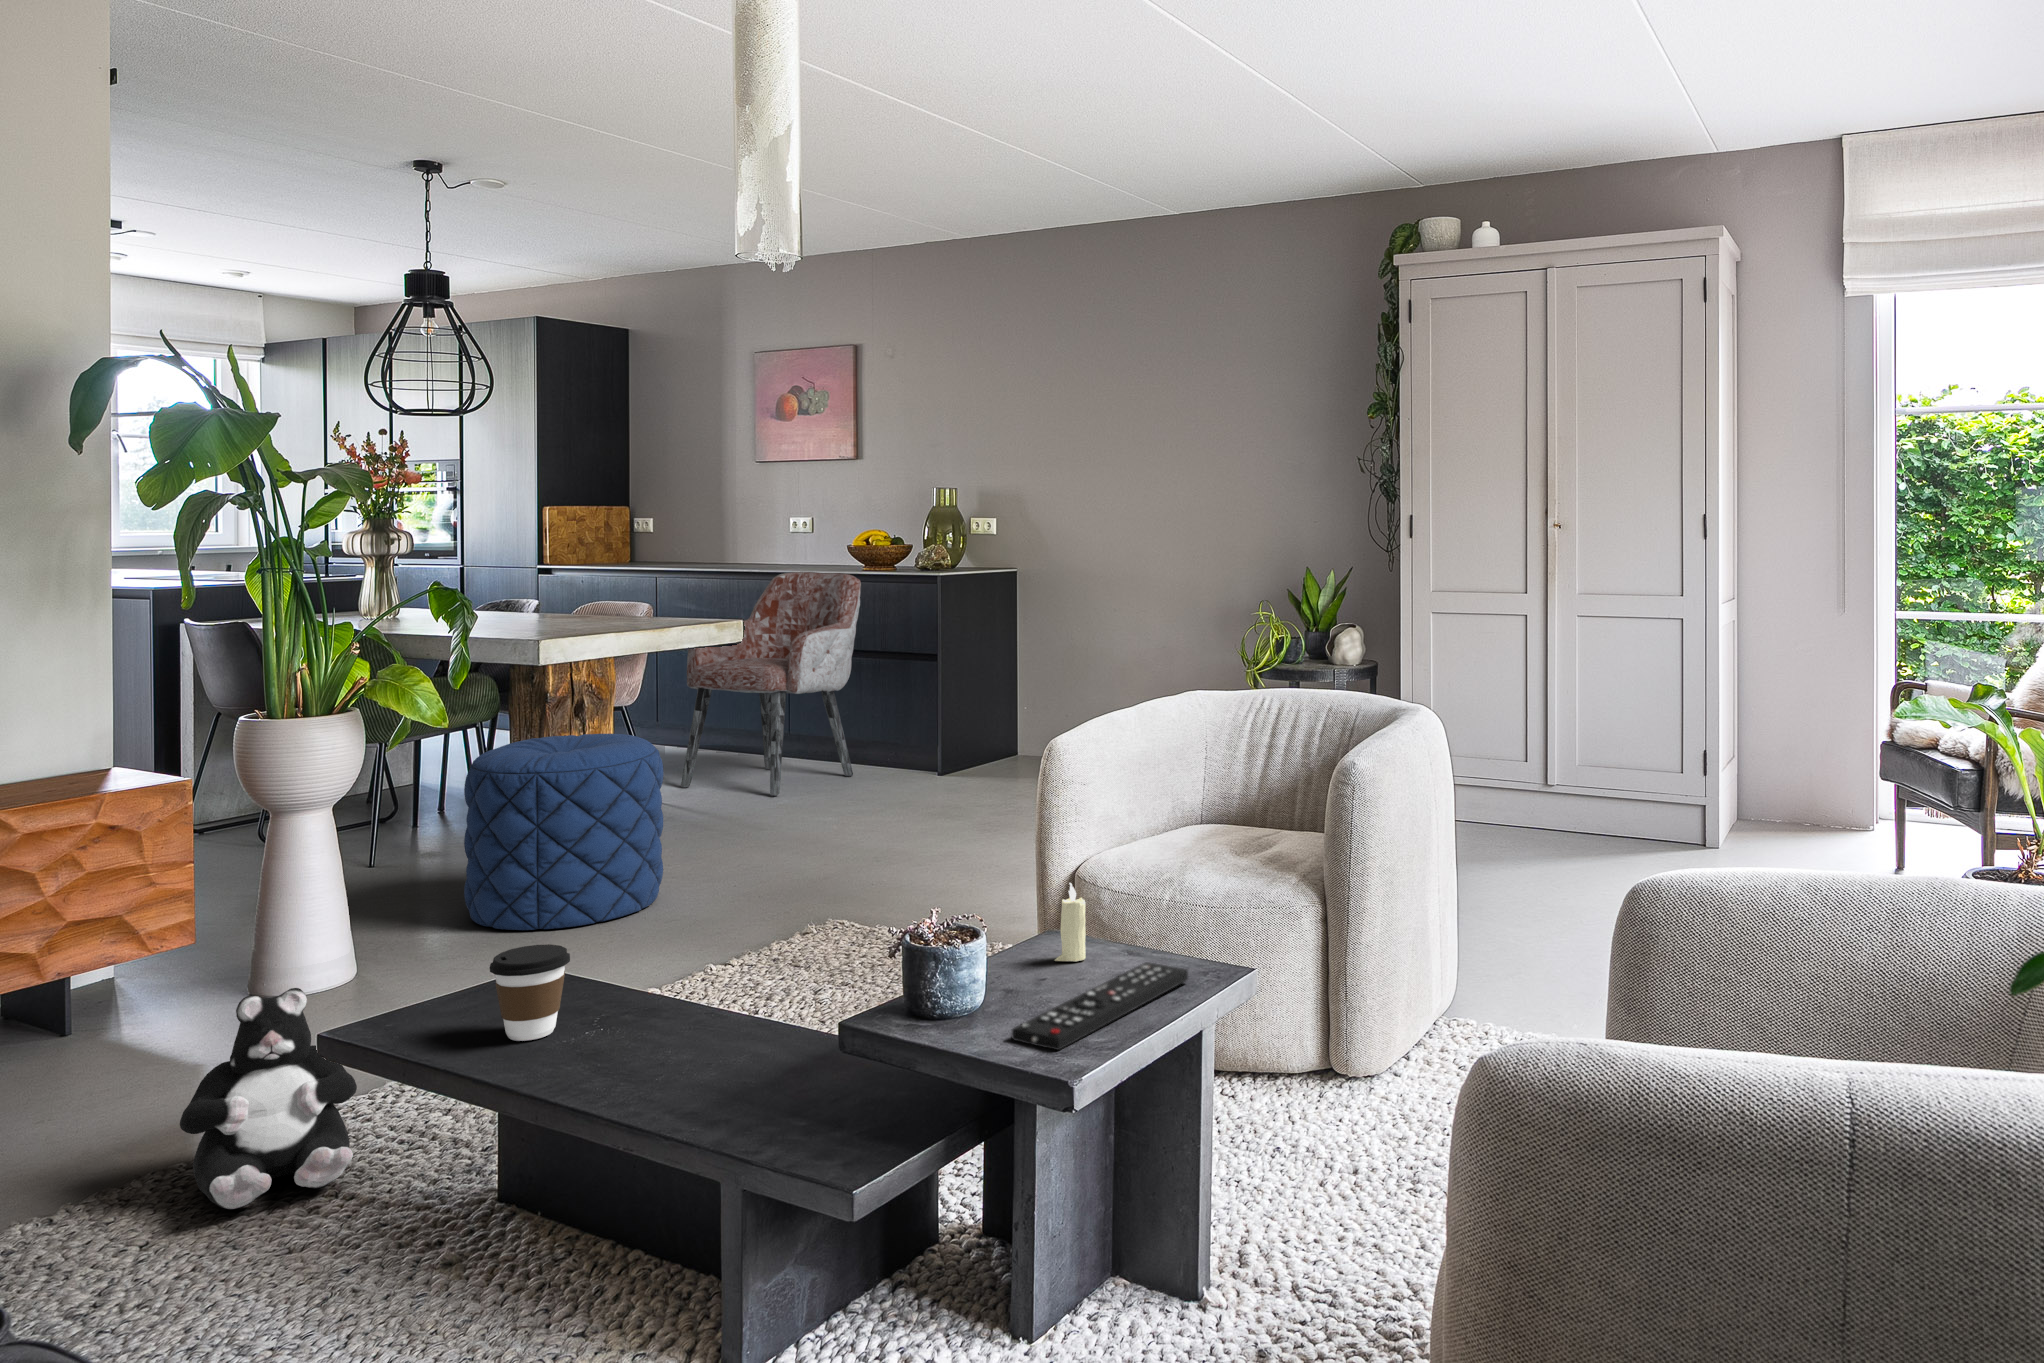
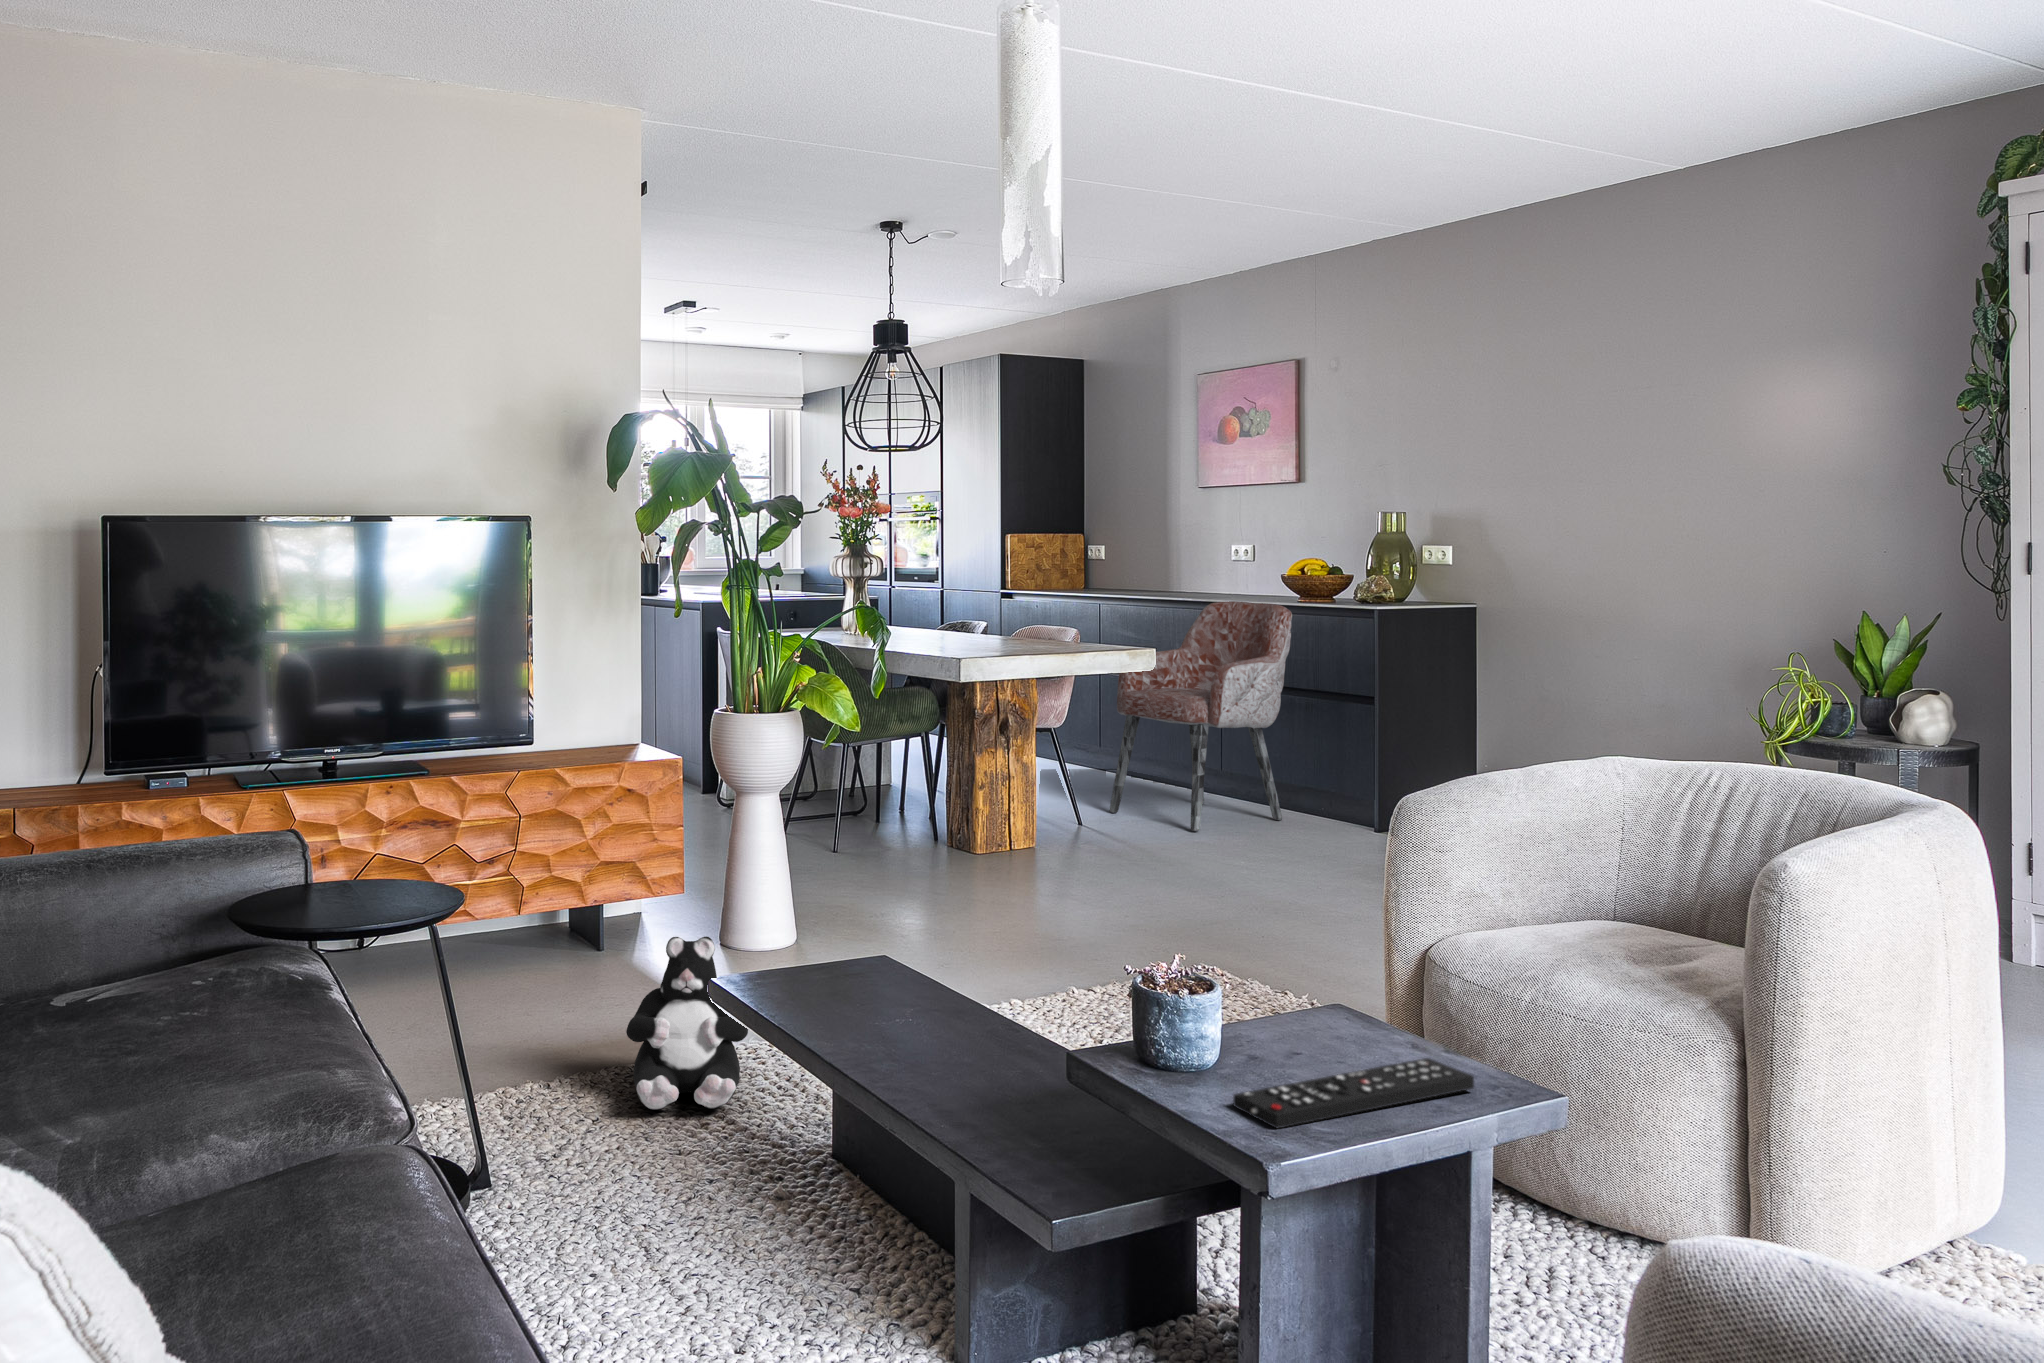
pouf: present [464,734,663,930] -> none [888,748,1057,929]
candle: present [1055,883,1086,961] -> none [1328,952,1366,1042]
coffee cup: present [490,944,570,1041] -> none [814,929,879,1014]

